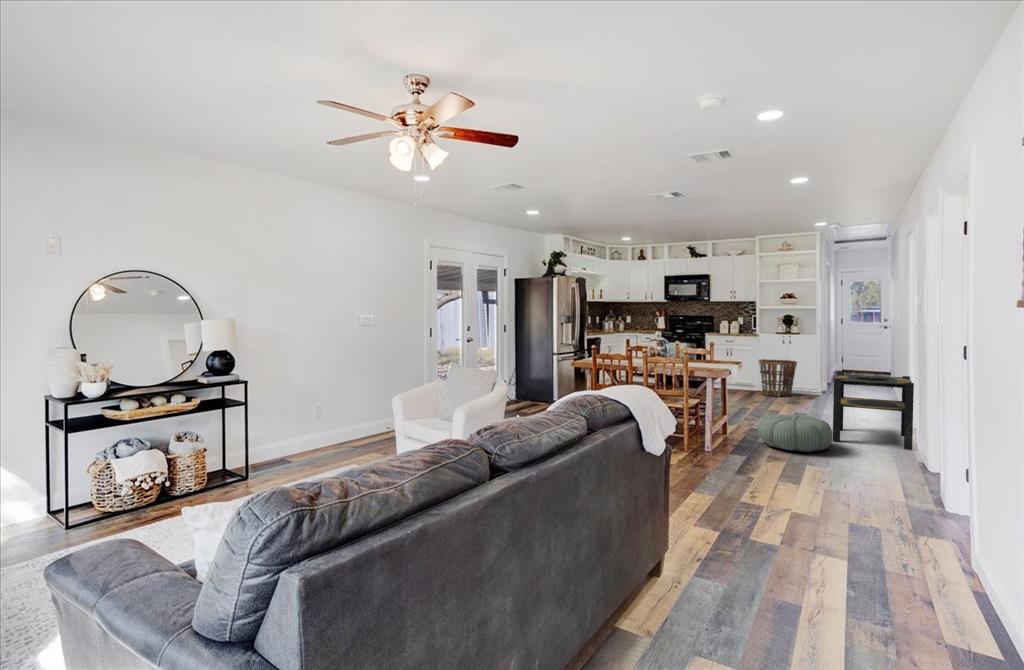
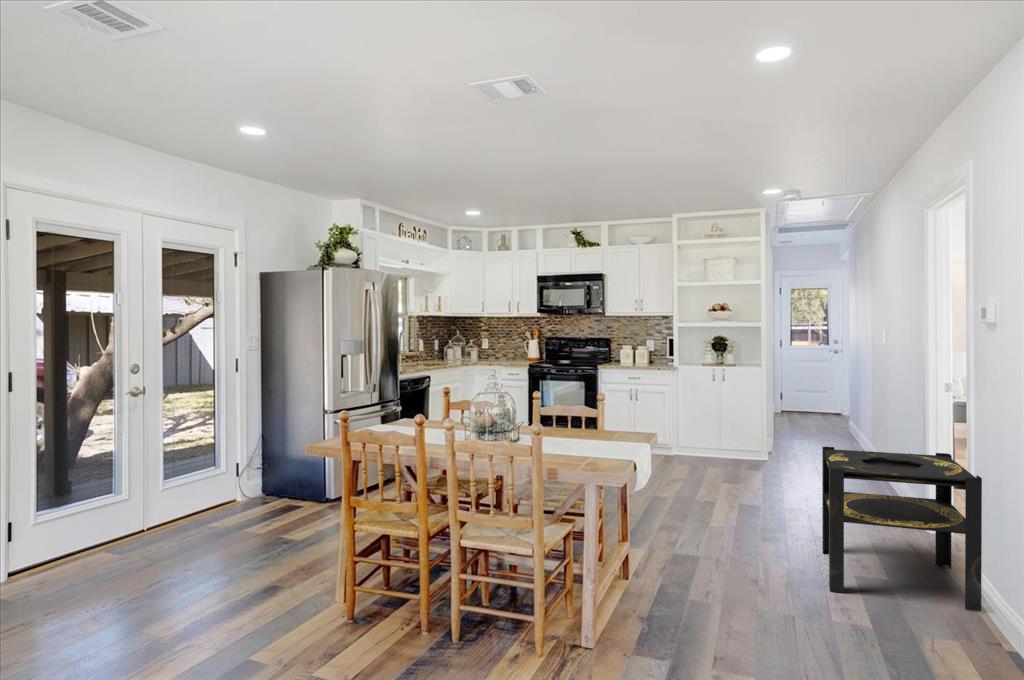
basket: present [759,359,797,396] -> none [679,407,736,468]
pouf: present [758,414,832,452] -> none [693,543,843,639]

